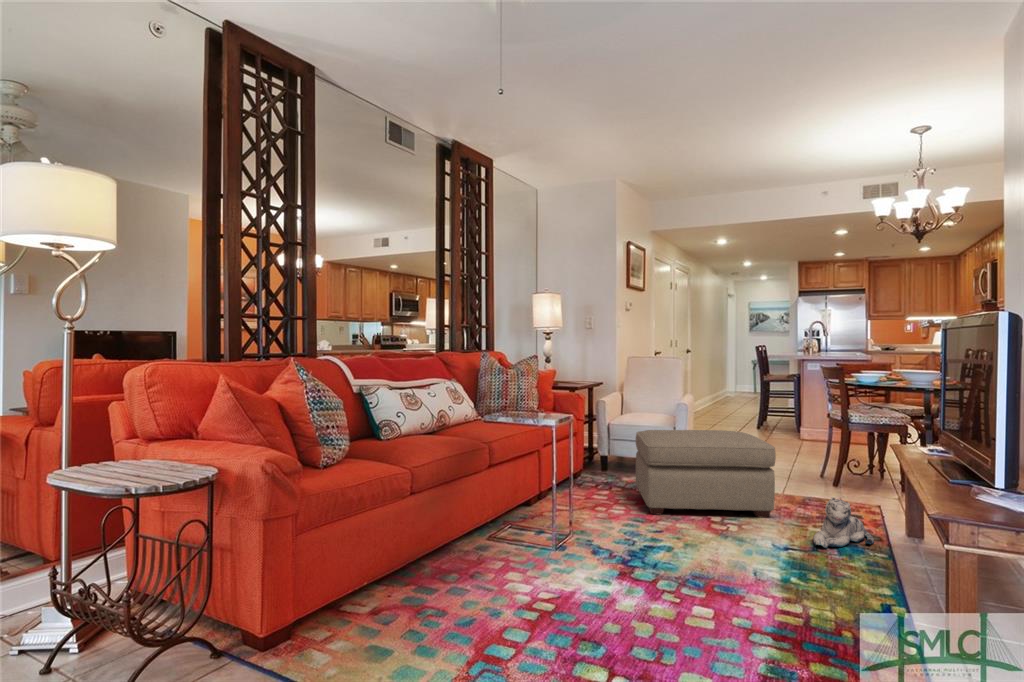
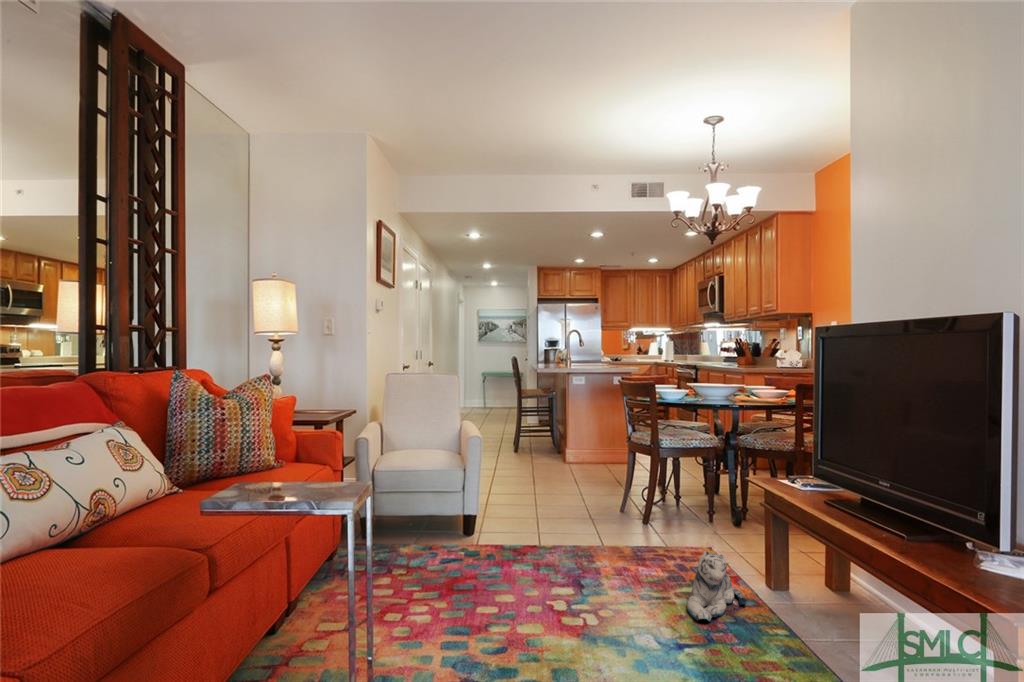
ottoman: present [636,430,776,517] -> none [431,472,623,608]

